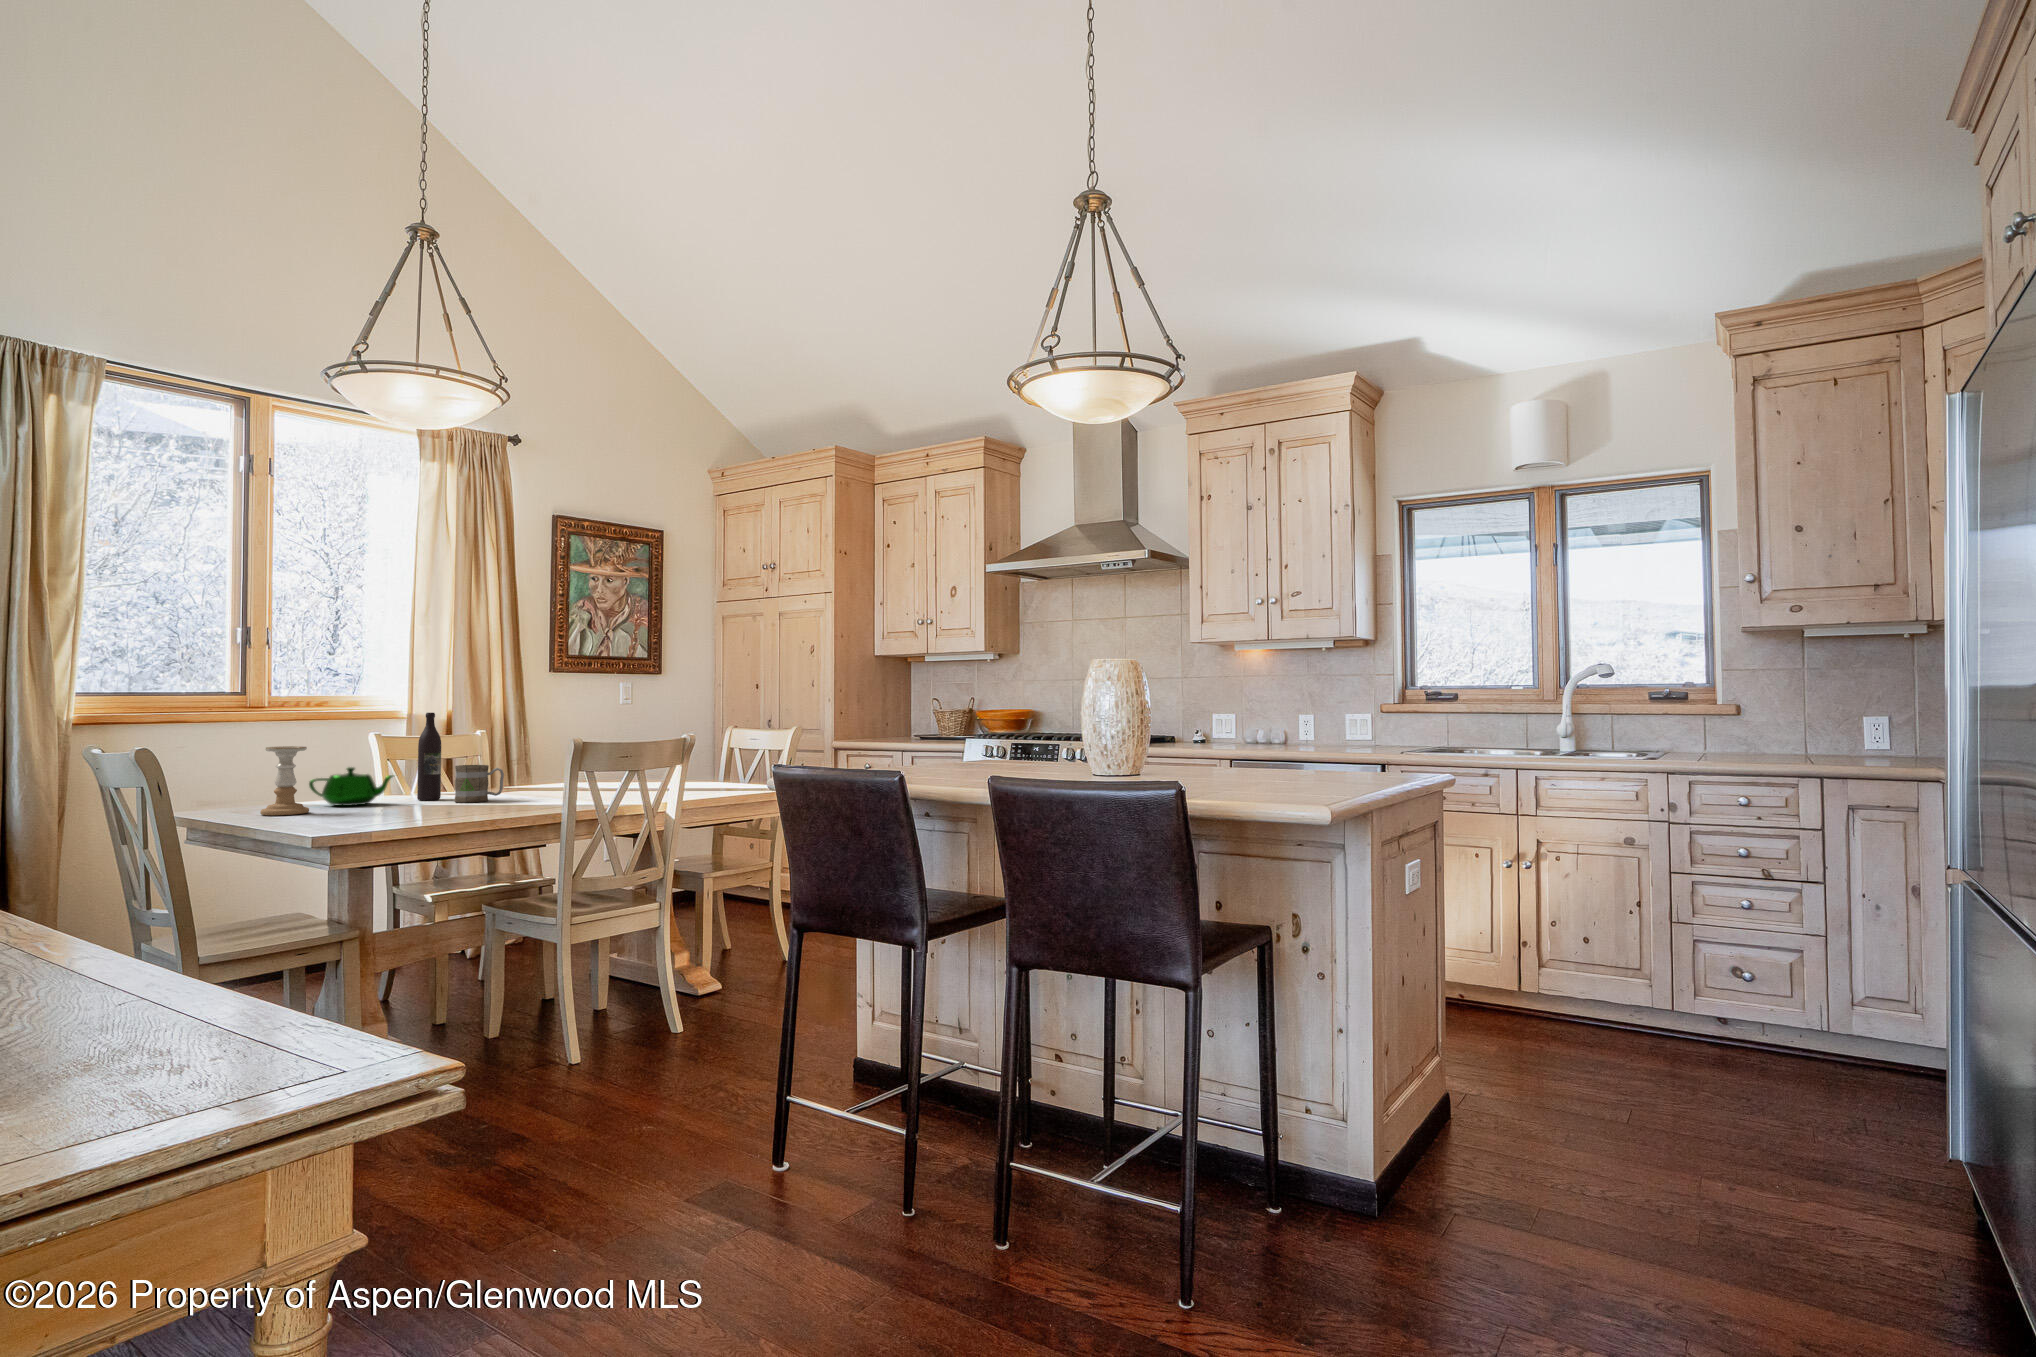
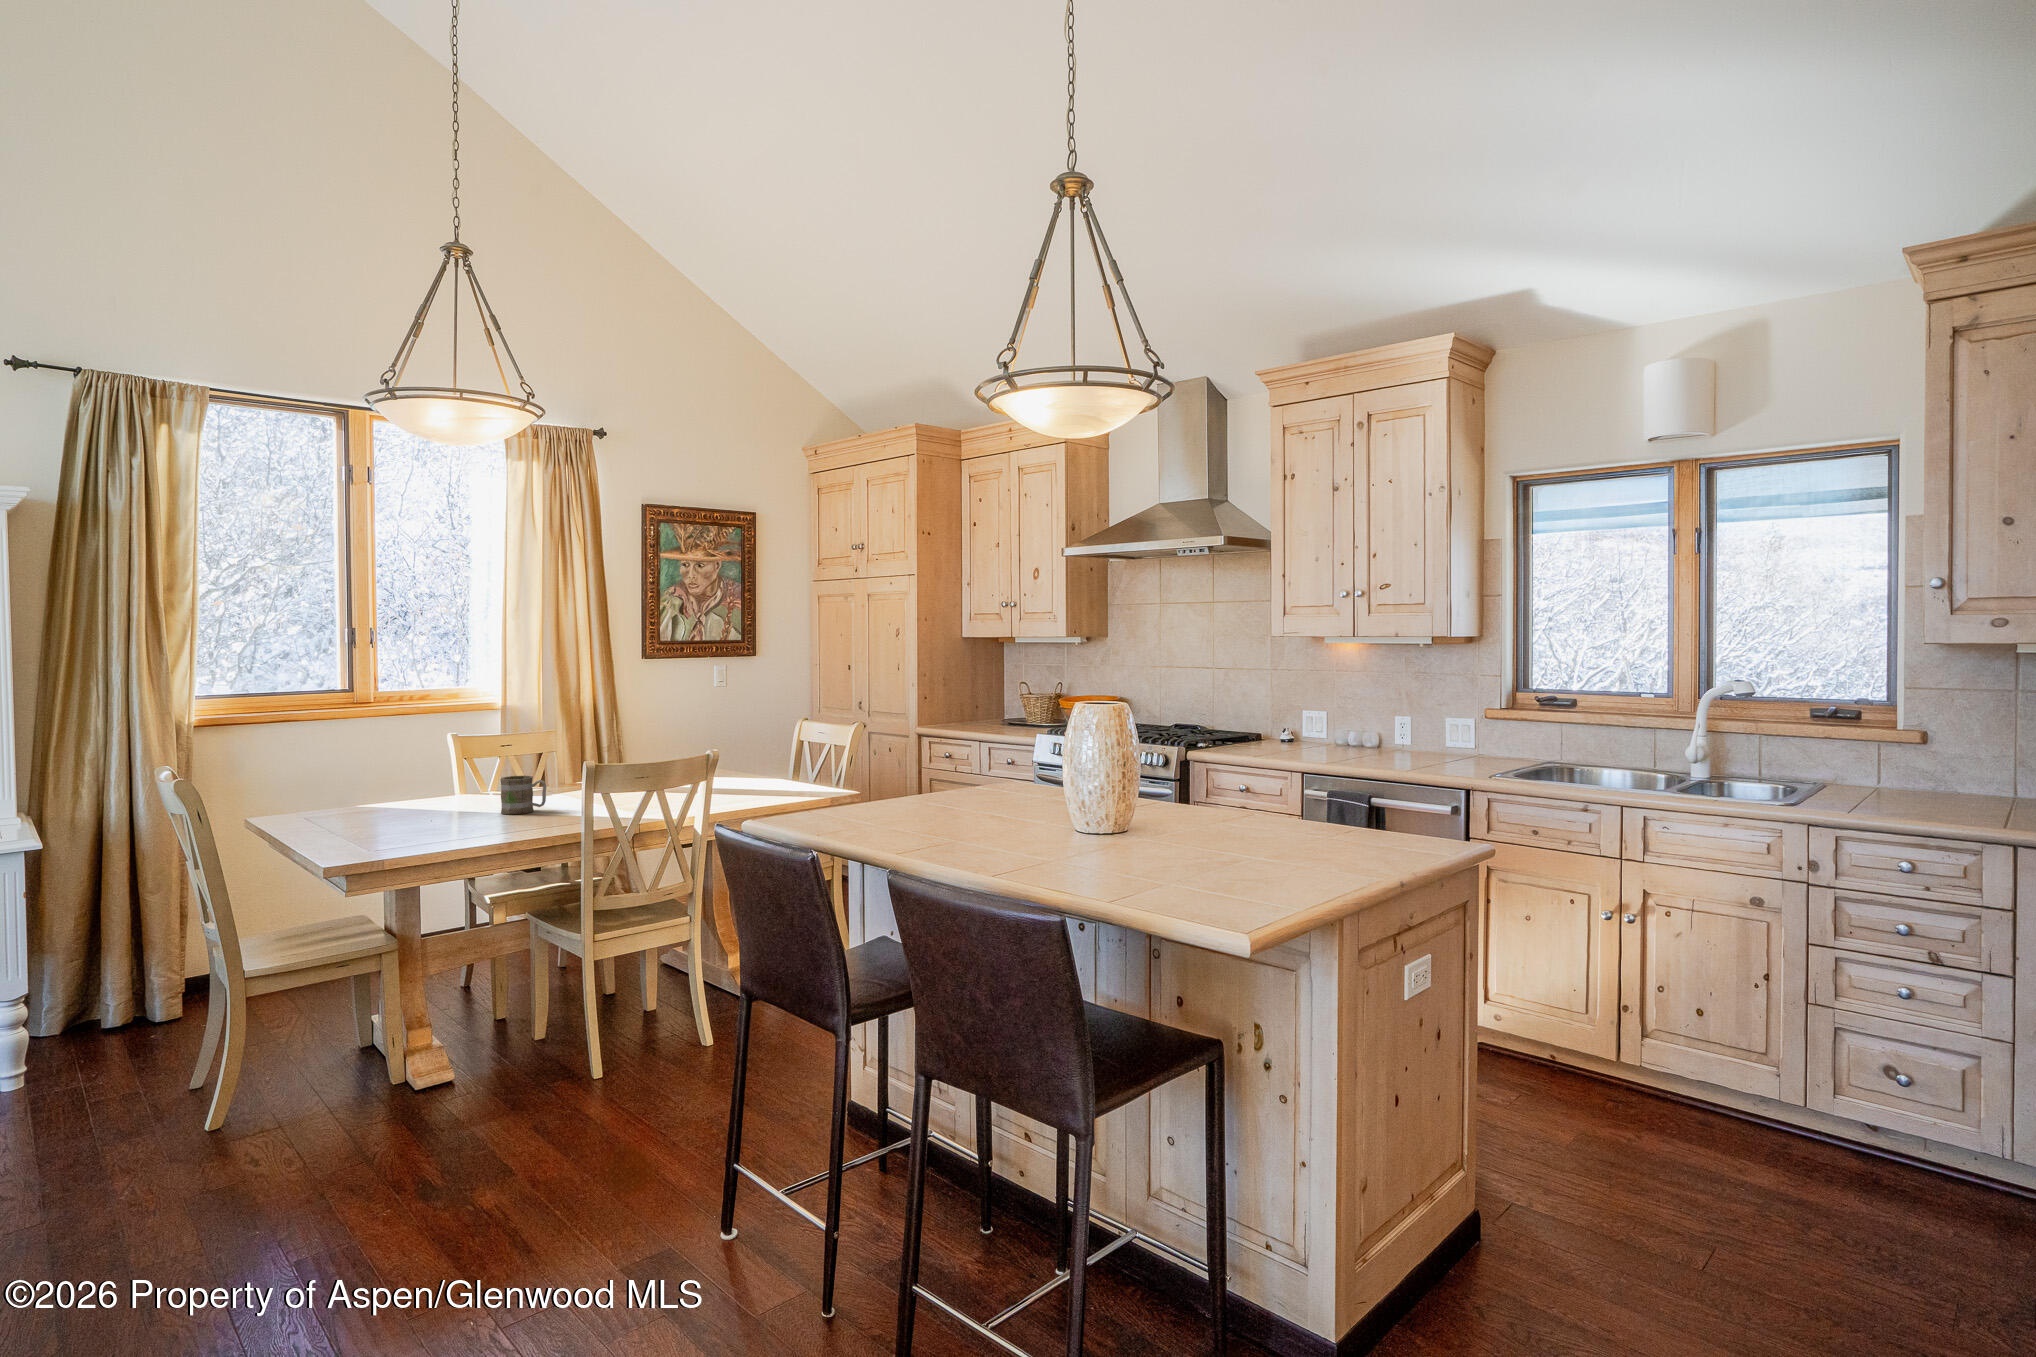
wine bottle: present [417,713,441,800] -> none [471,724,494,809]
candle holder: present [260,746,309,815] -> none [310,766,356,834]
teapot: present [309,767,393,806] -> none [367,780,447,818]

